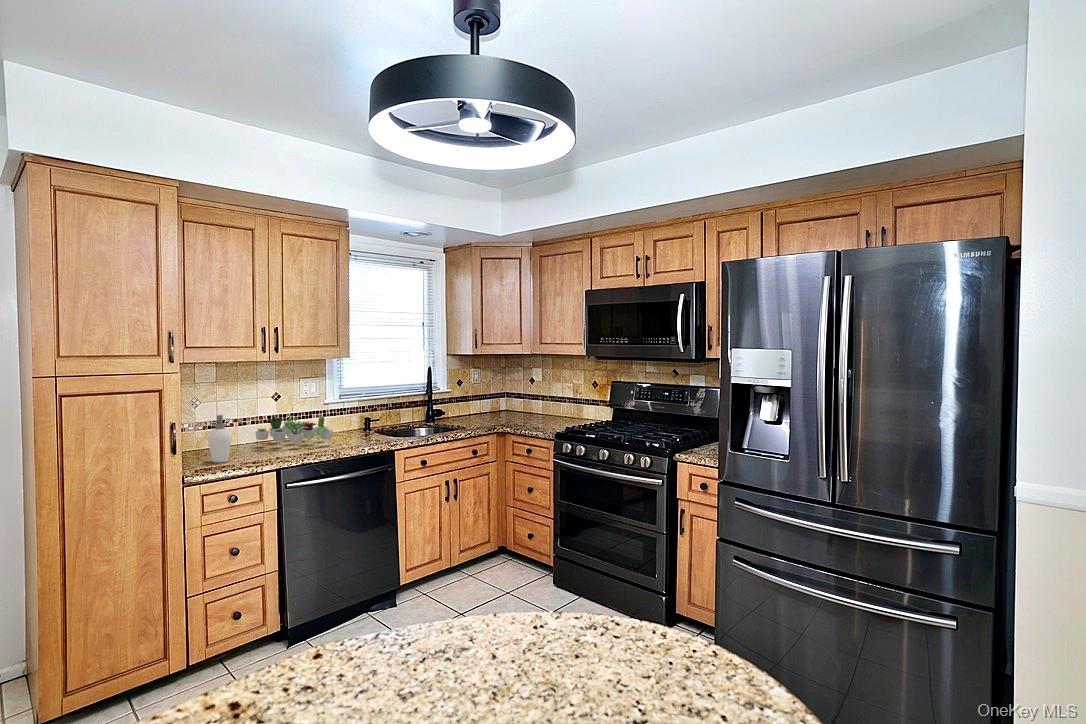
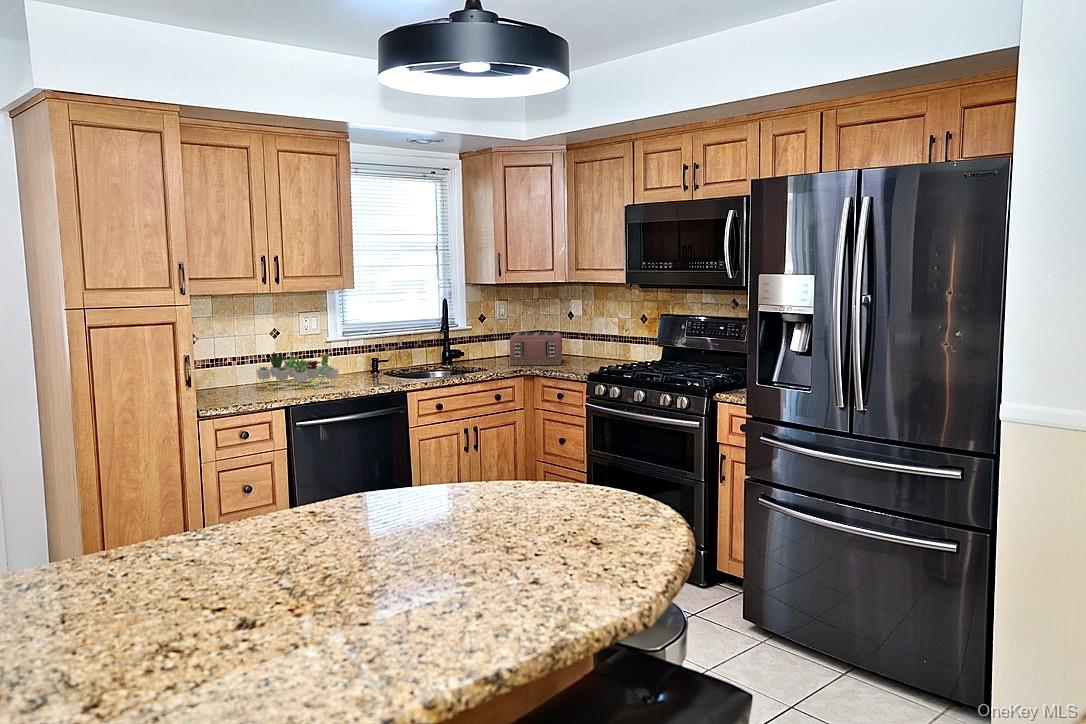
toaster: none [483,395,527,423] -> present [509,332,562,365]
soap dispenser: present [208,415,232,463] -> none [215,350,240,399]

